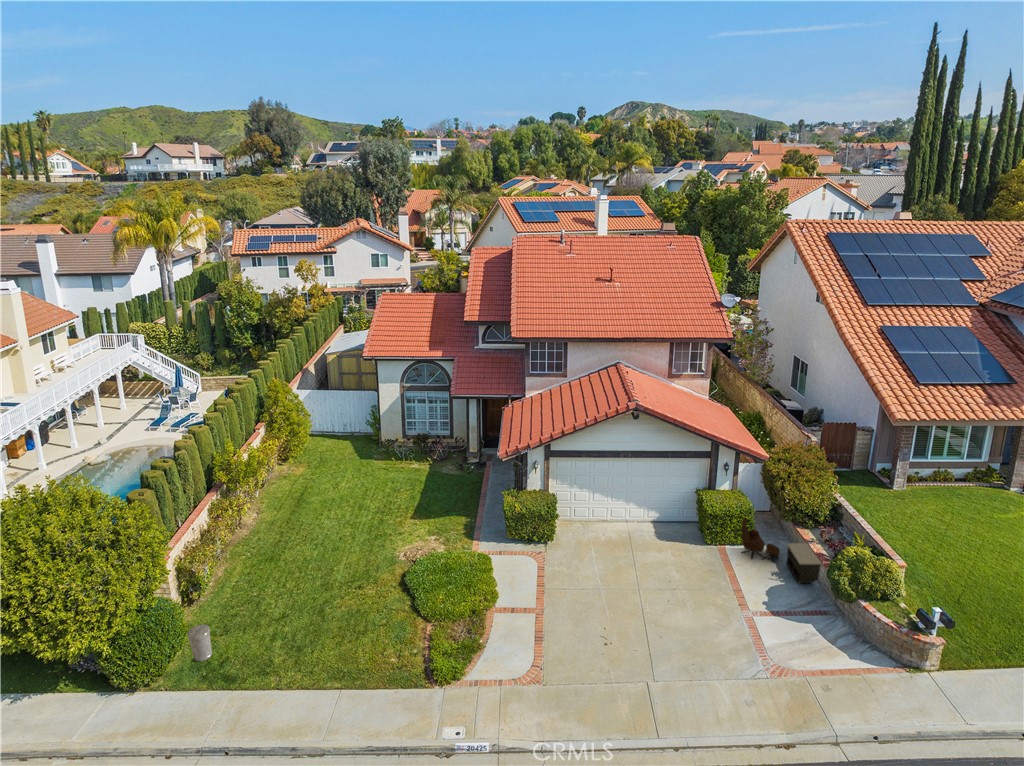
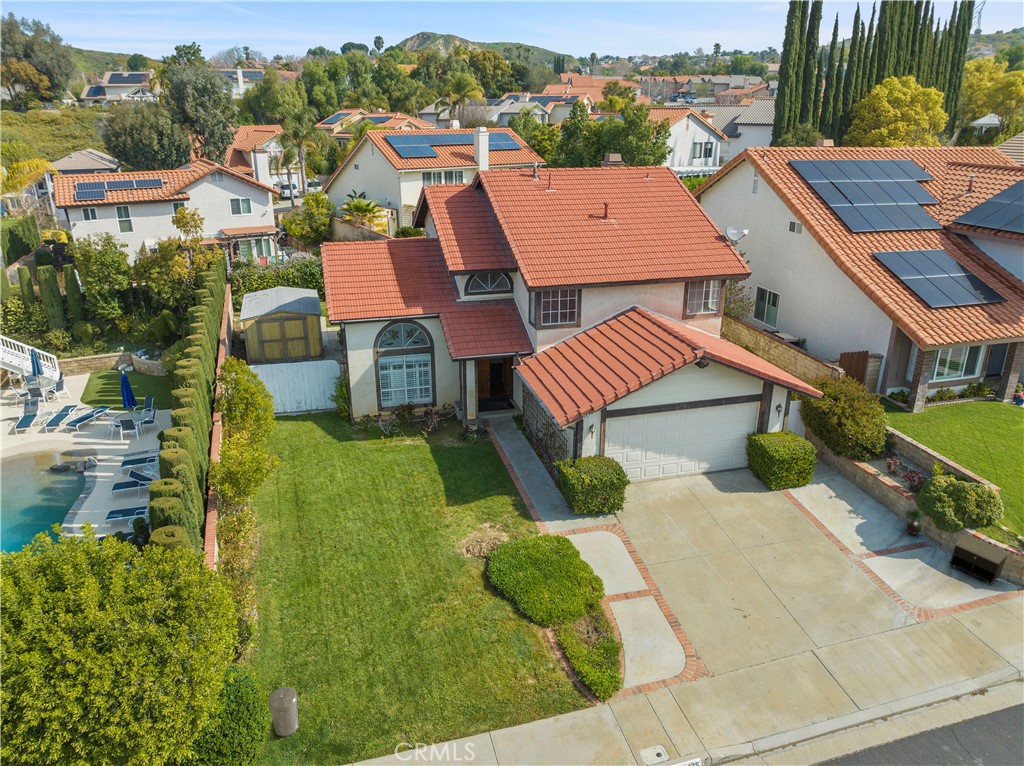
lounge chair: present [742,517,780,560] -> none [806,458,847,500]
storage bench: present [786,543,821,583] -> present [950,535,1008,584]
potted tree: none [812,573,833,603] -> present [905,510,921,535]

